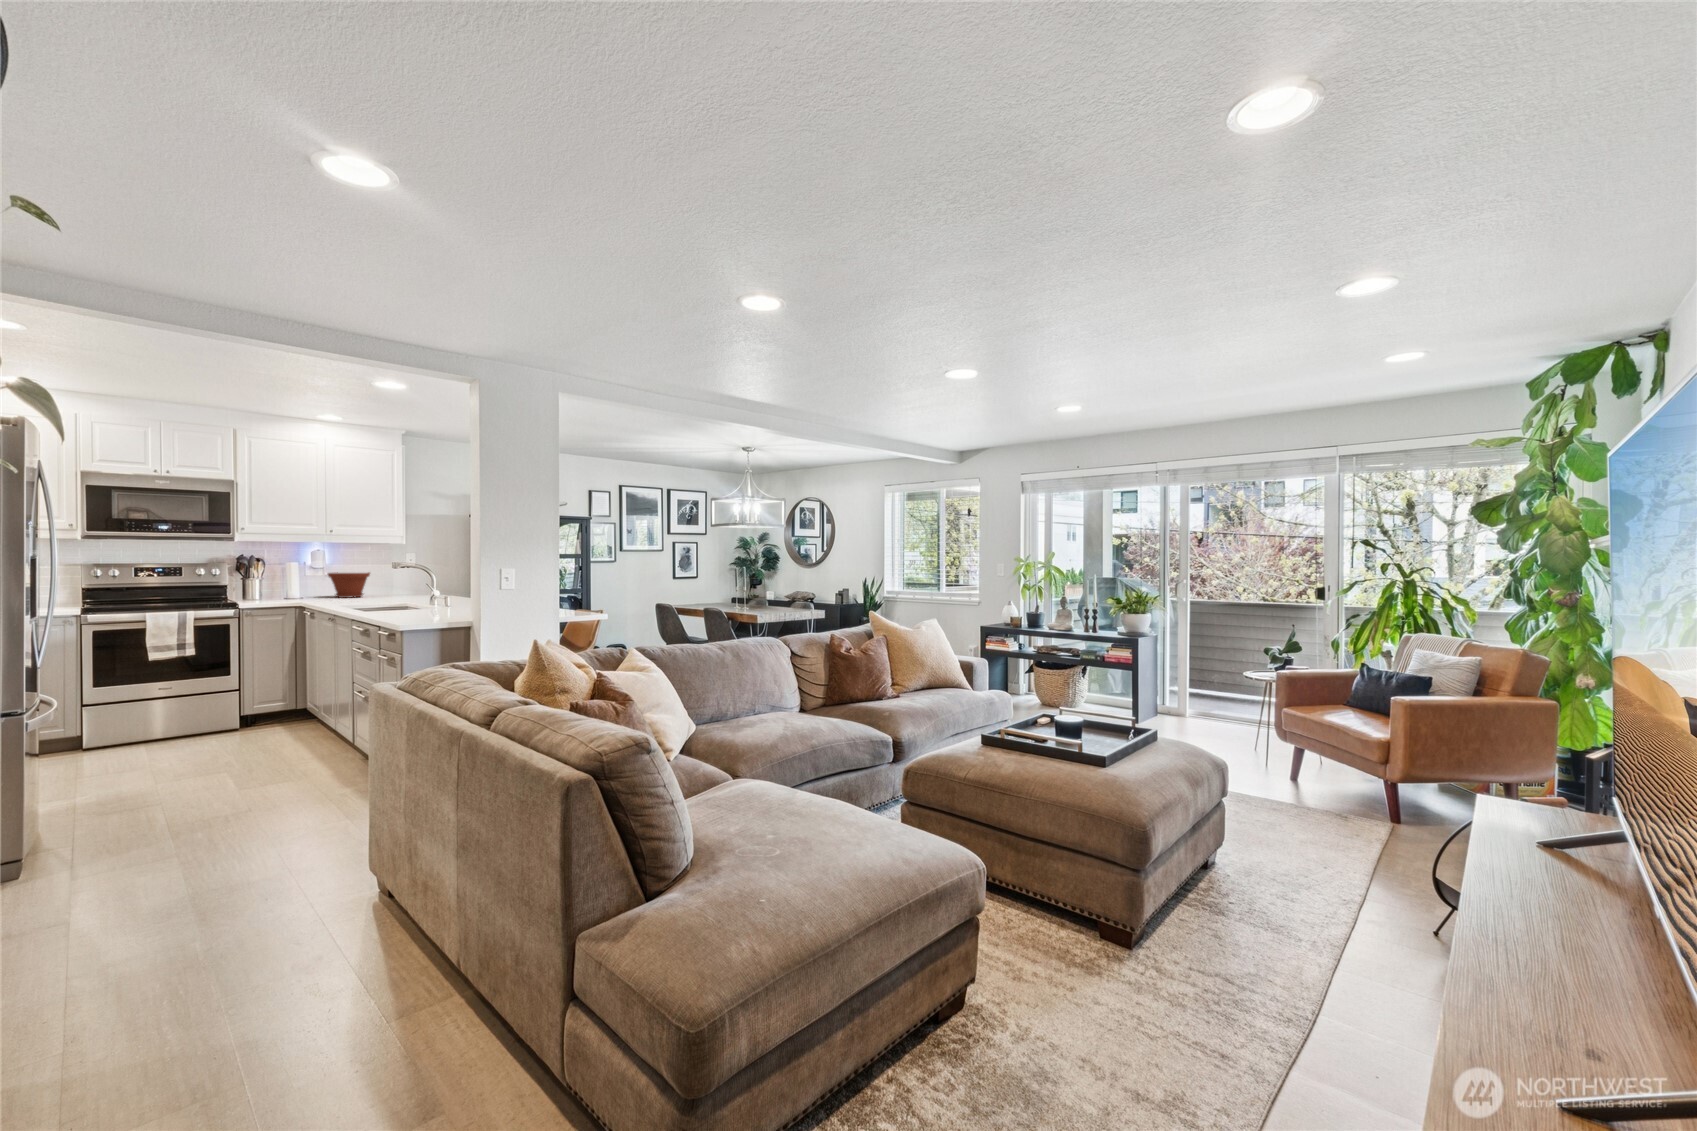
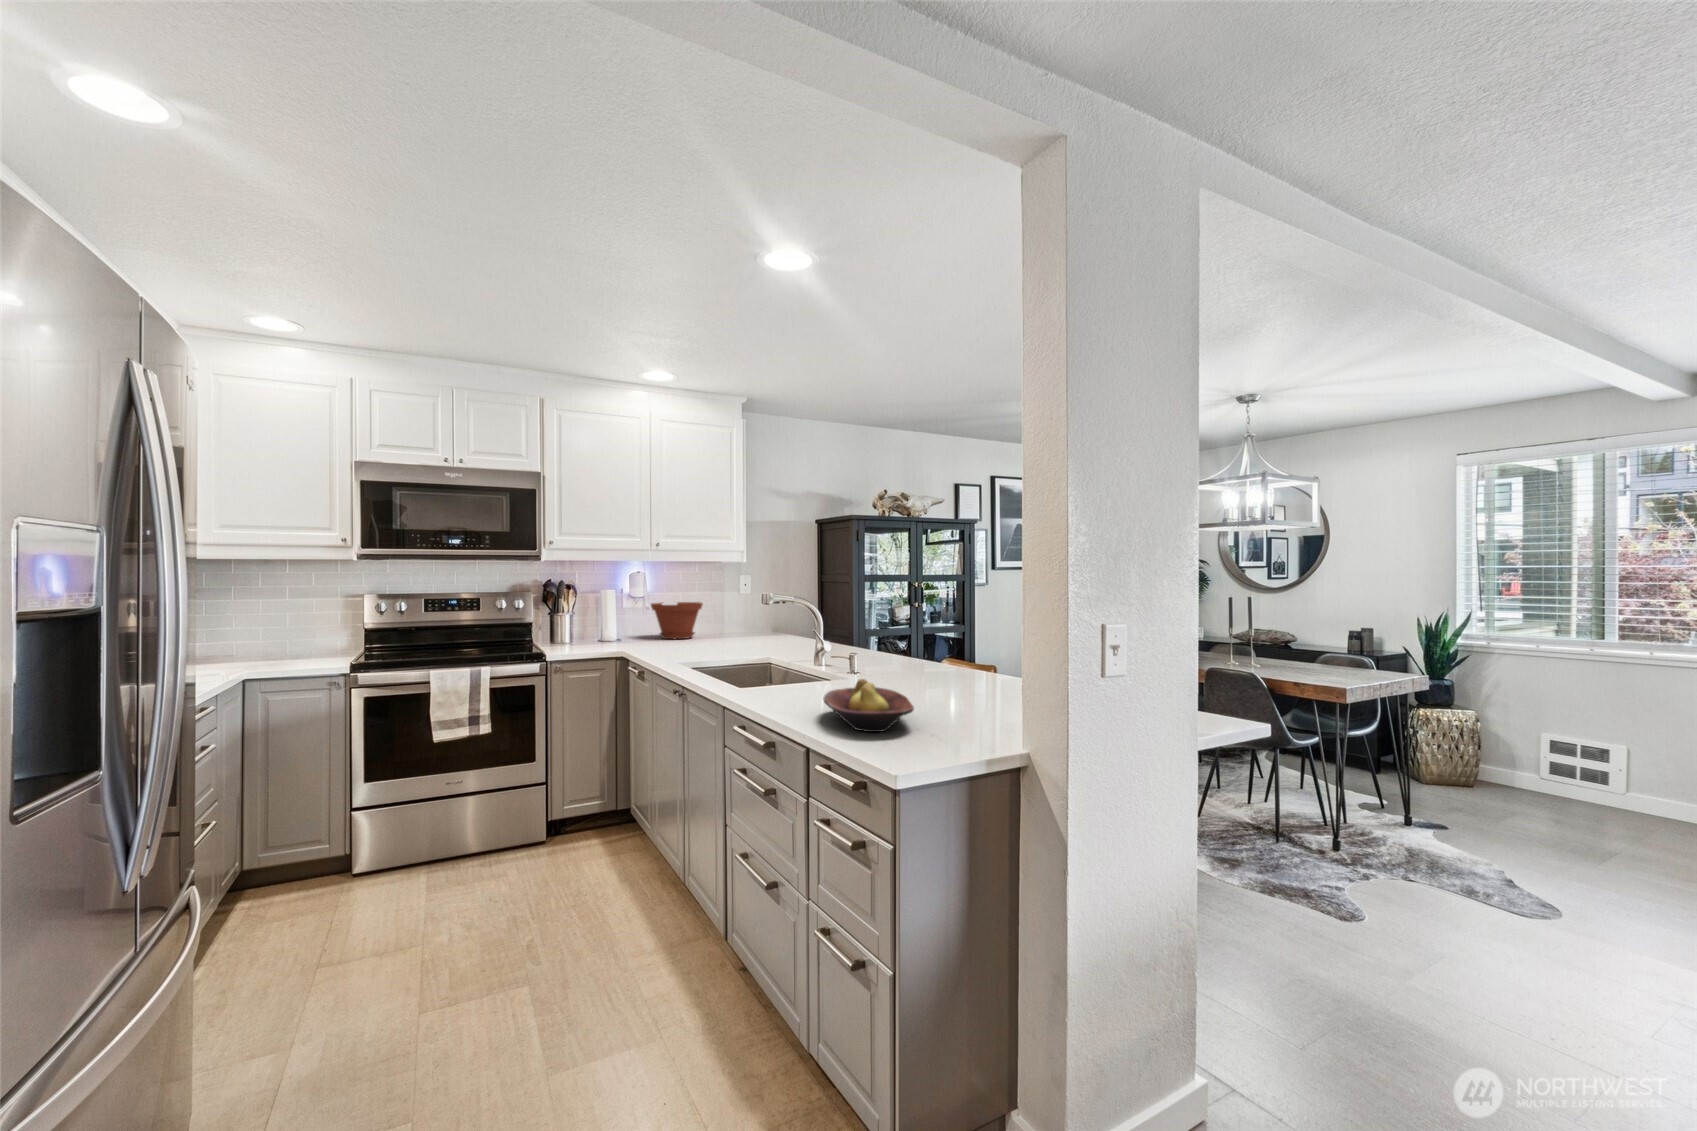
fruit bowl: none [395,599,443,620] -> present [823,679,914,732]

